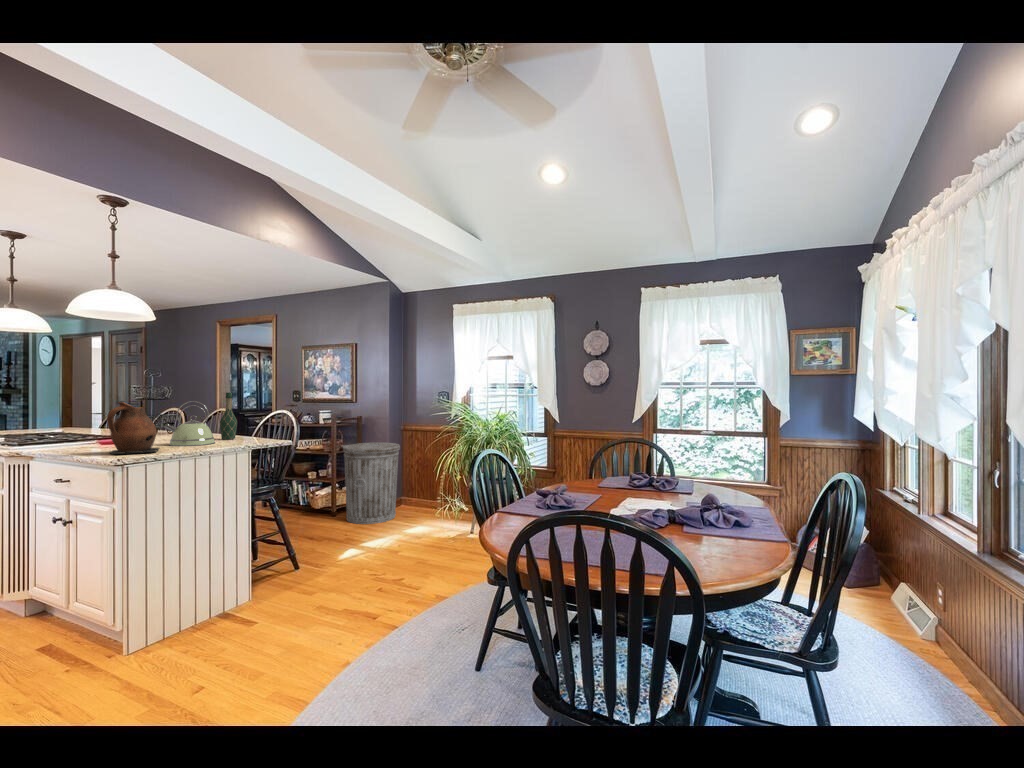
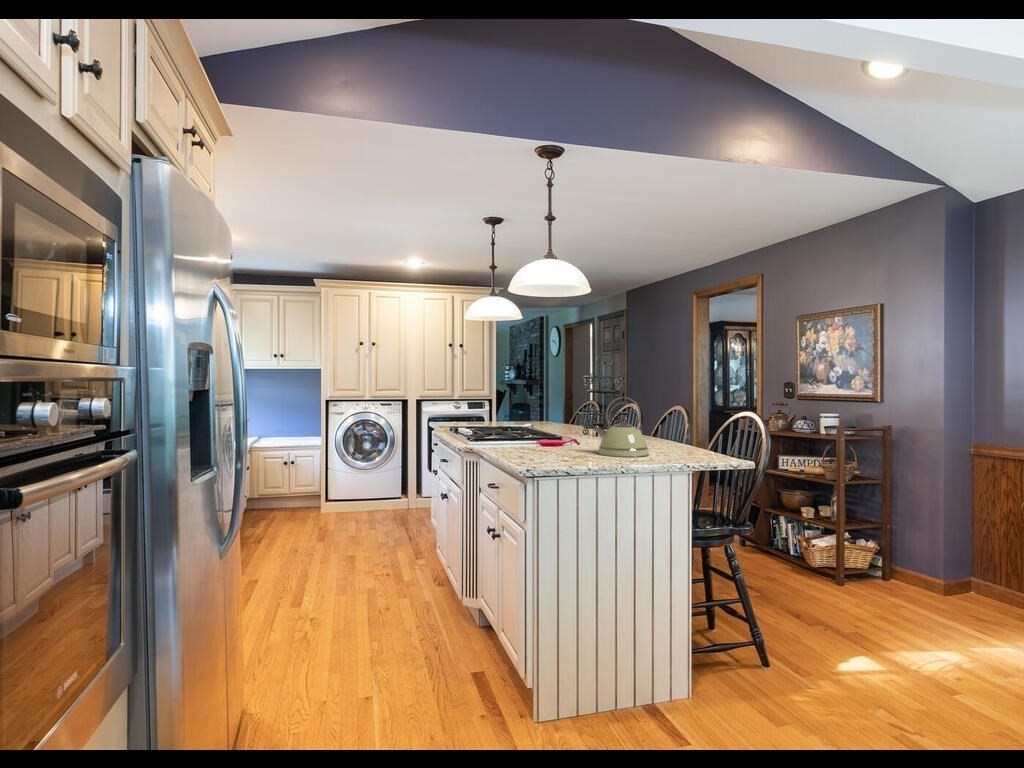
wine bottle: present [220,393,237,440] -> none [660,386,681,451]
ceramic pitcher: present [107,402,159,454] -> none [526,397,581,463]
trash can: present [343,443,400,524] -> none [854,472,970,620]

